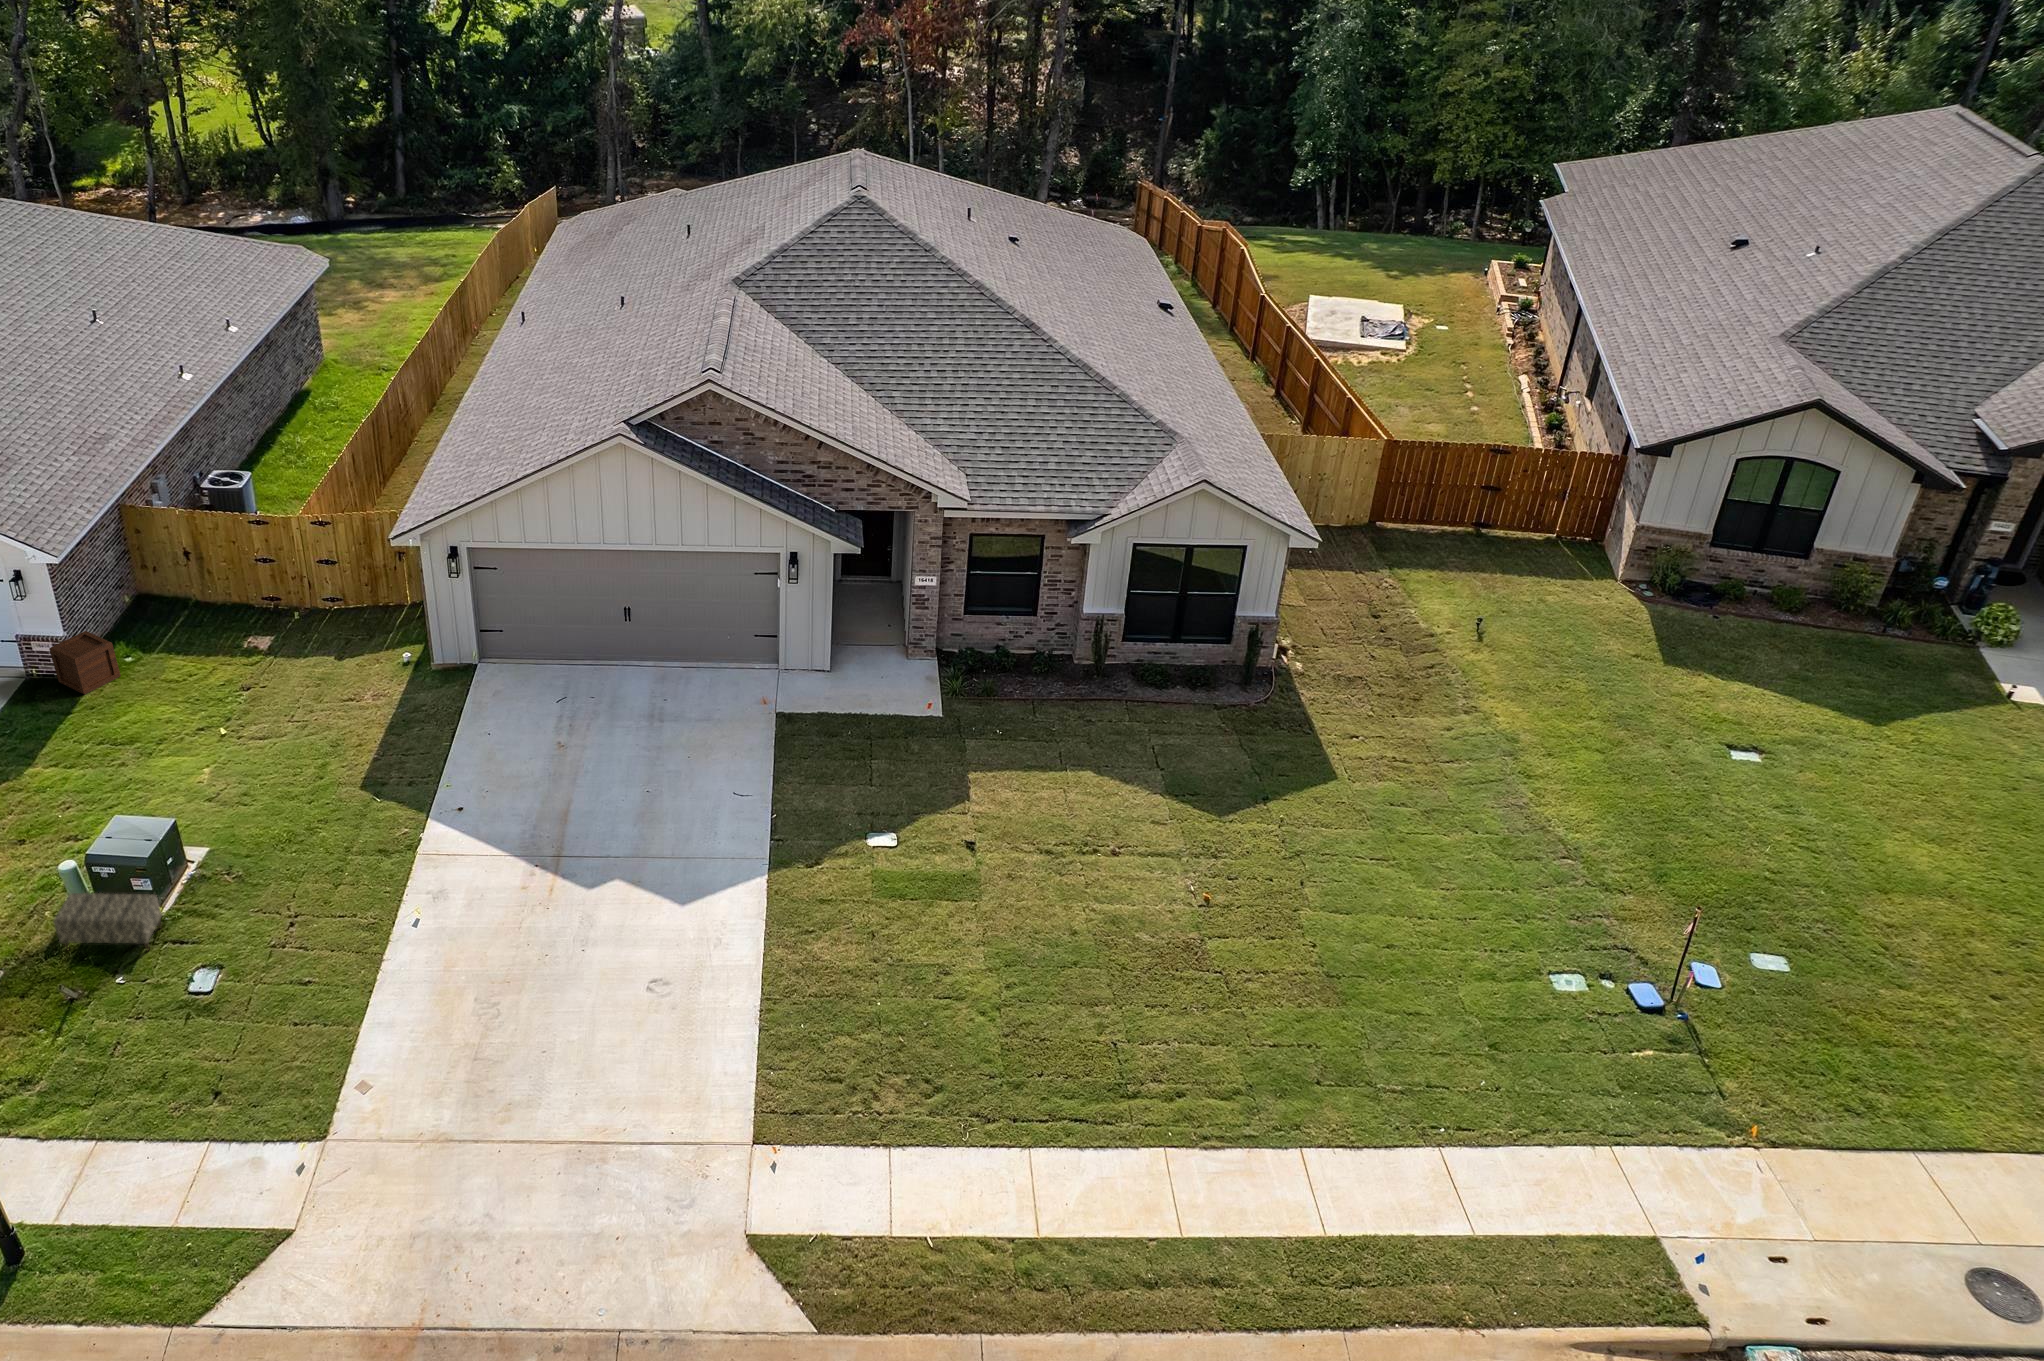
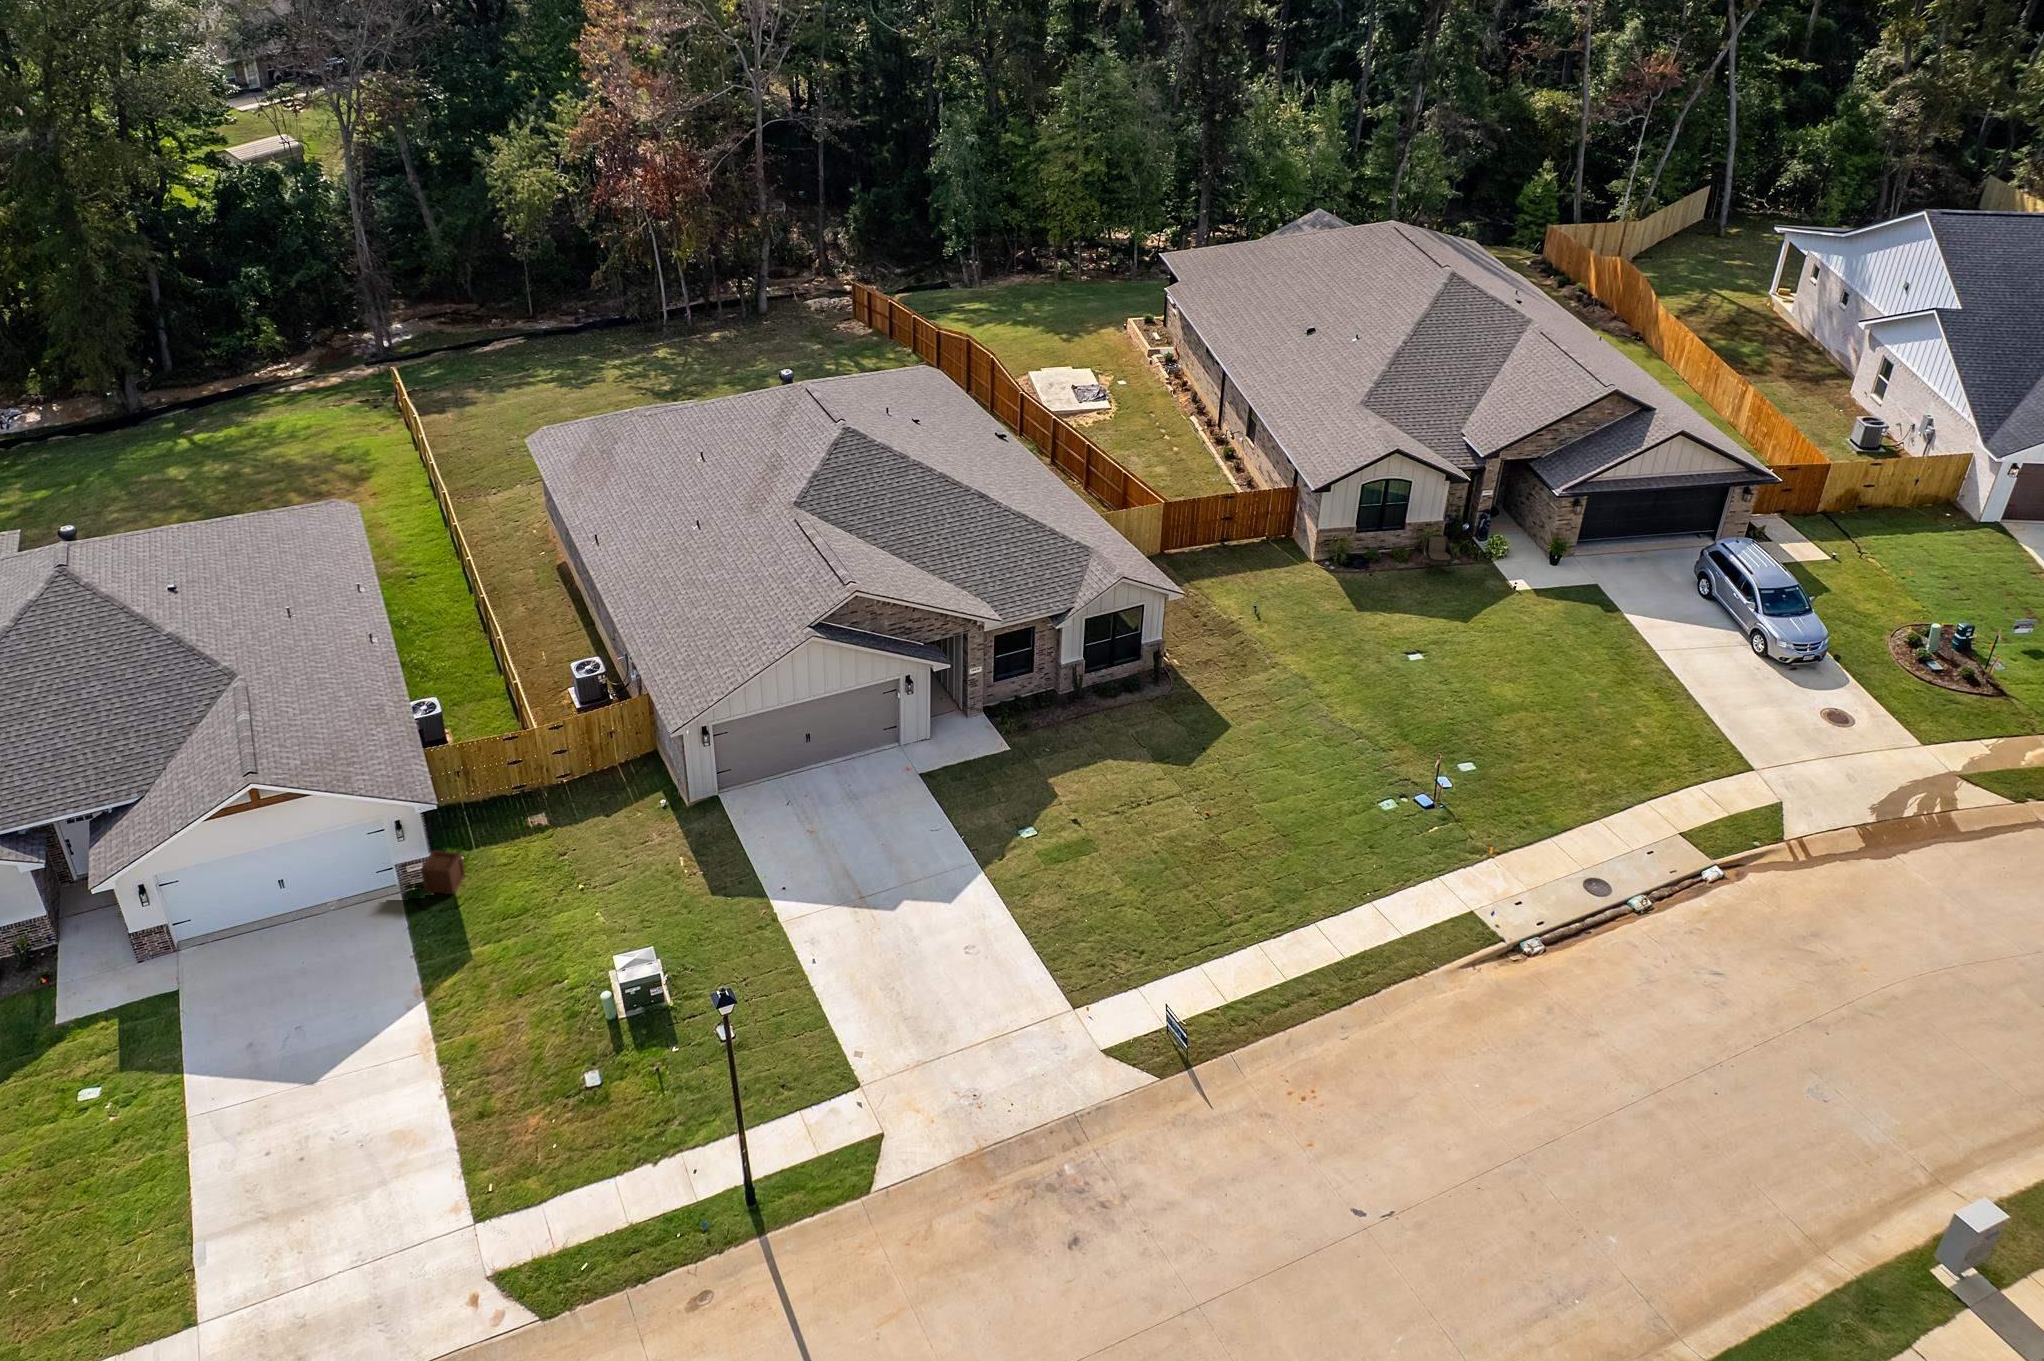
lounge chair: none [1829,576,1899,648] -> present [1421,534,1455,573]
bench: present [54,893,162,951] -> none [605,996,667,1049]

